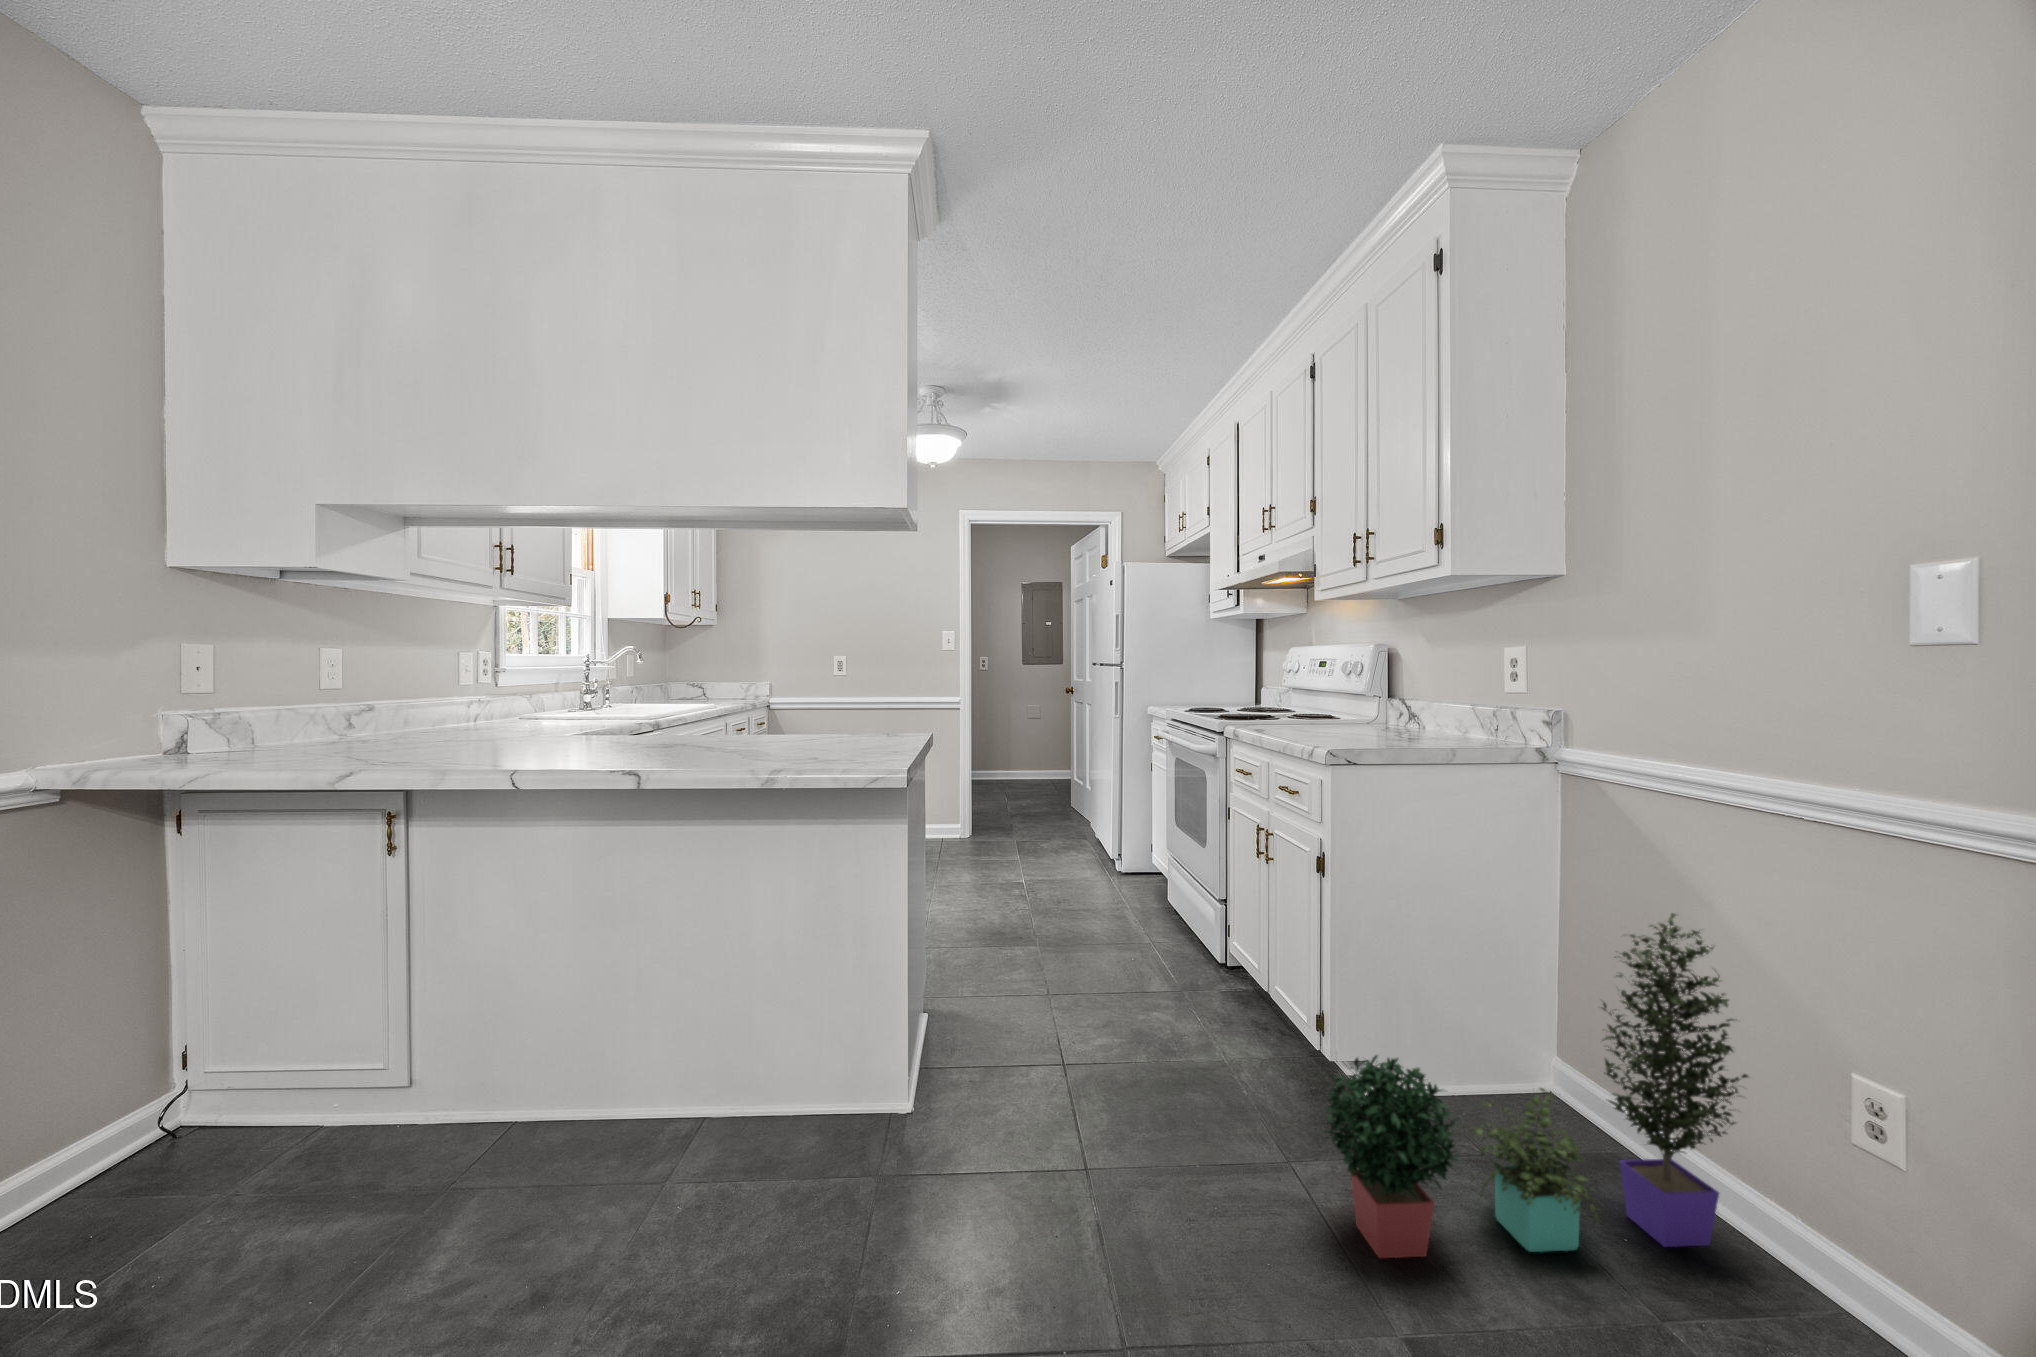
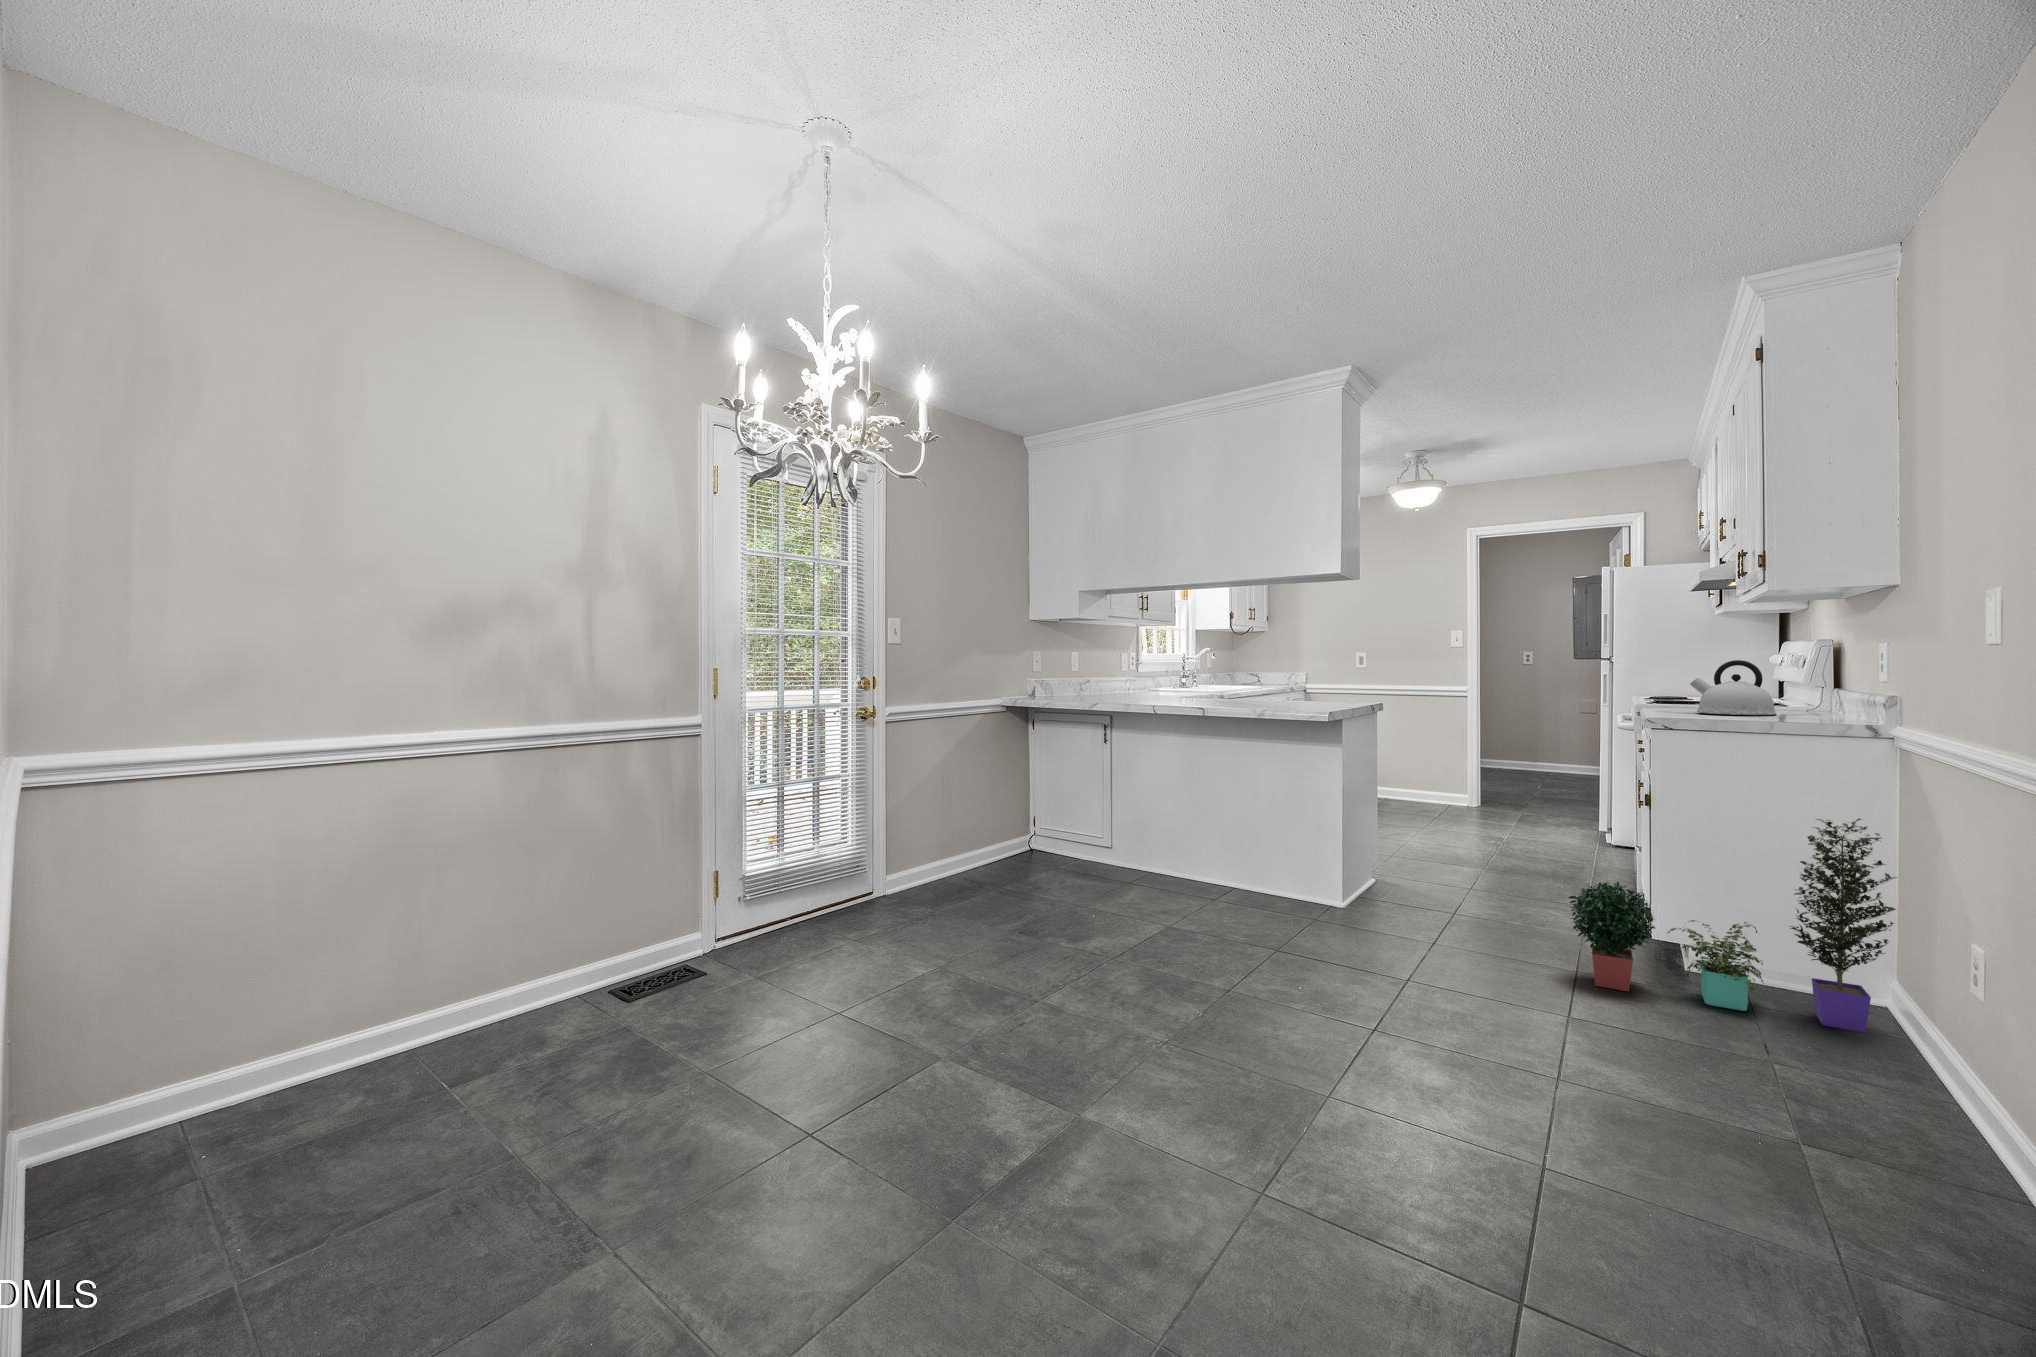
kettle: none [1351,673,1450,750] -> present [1690,660,1776,715]

